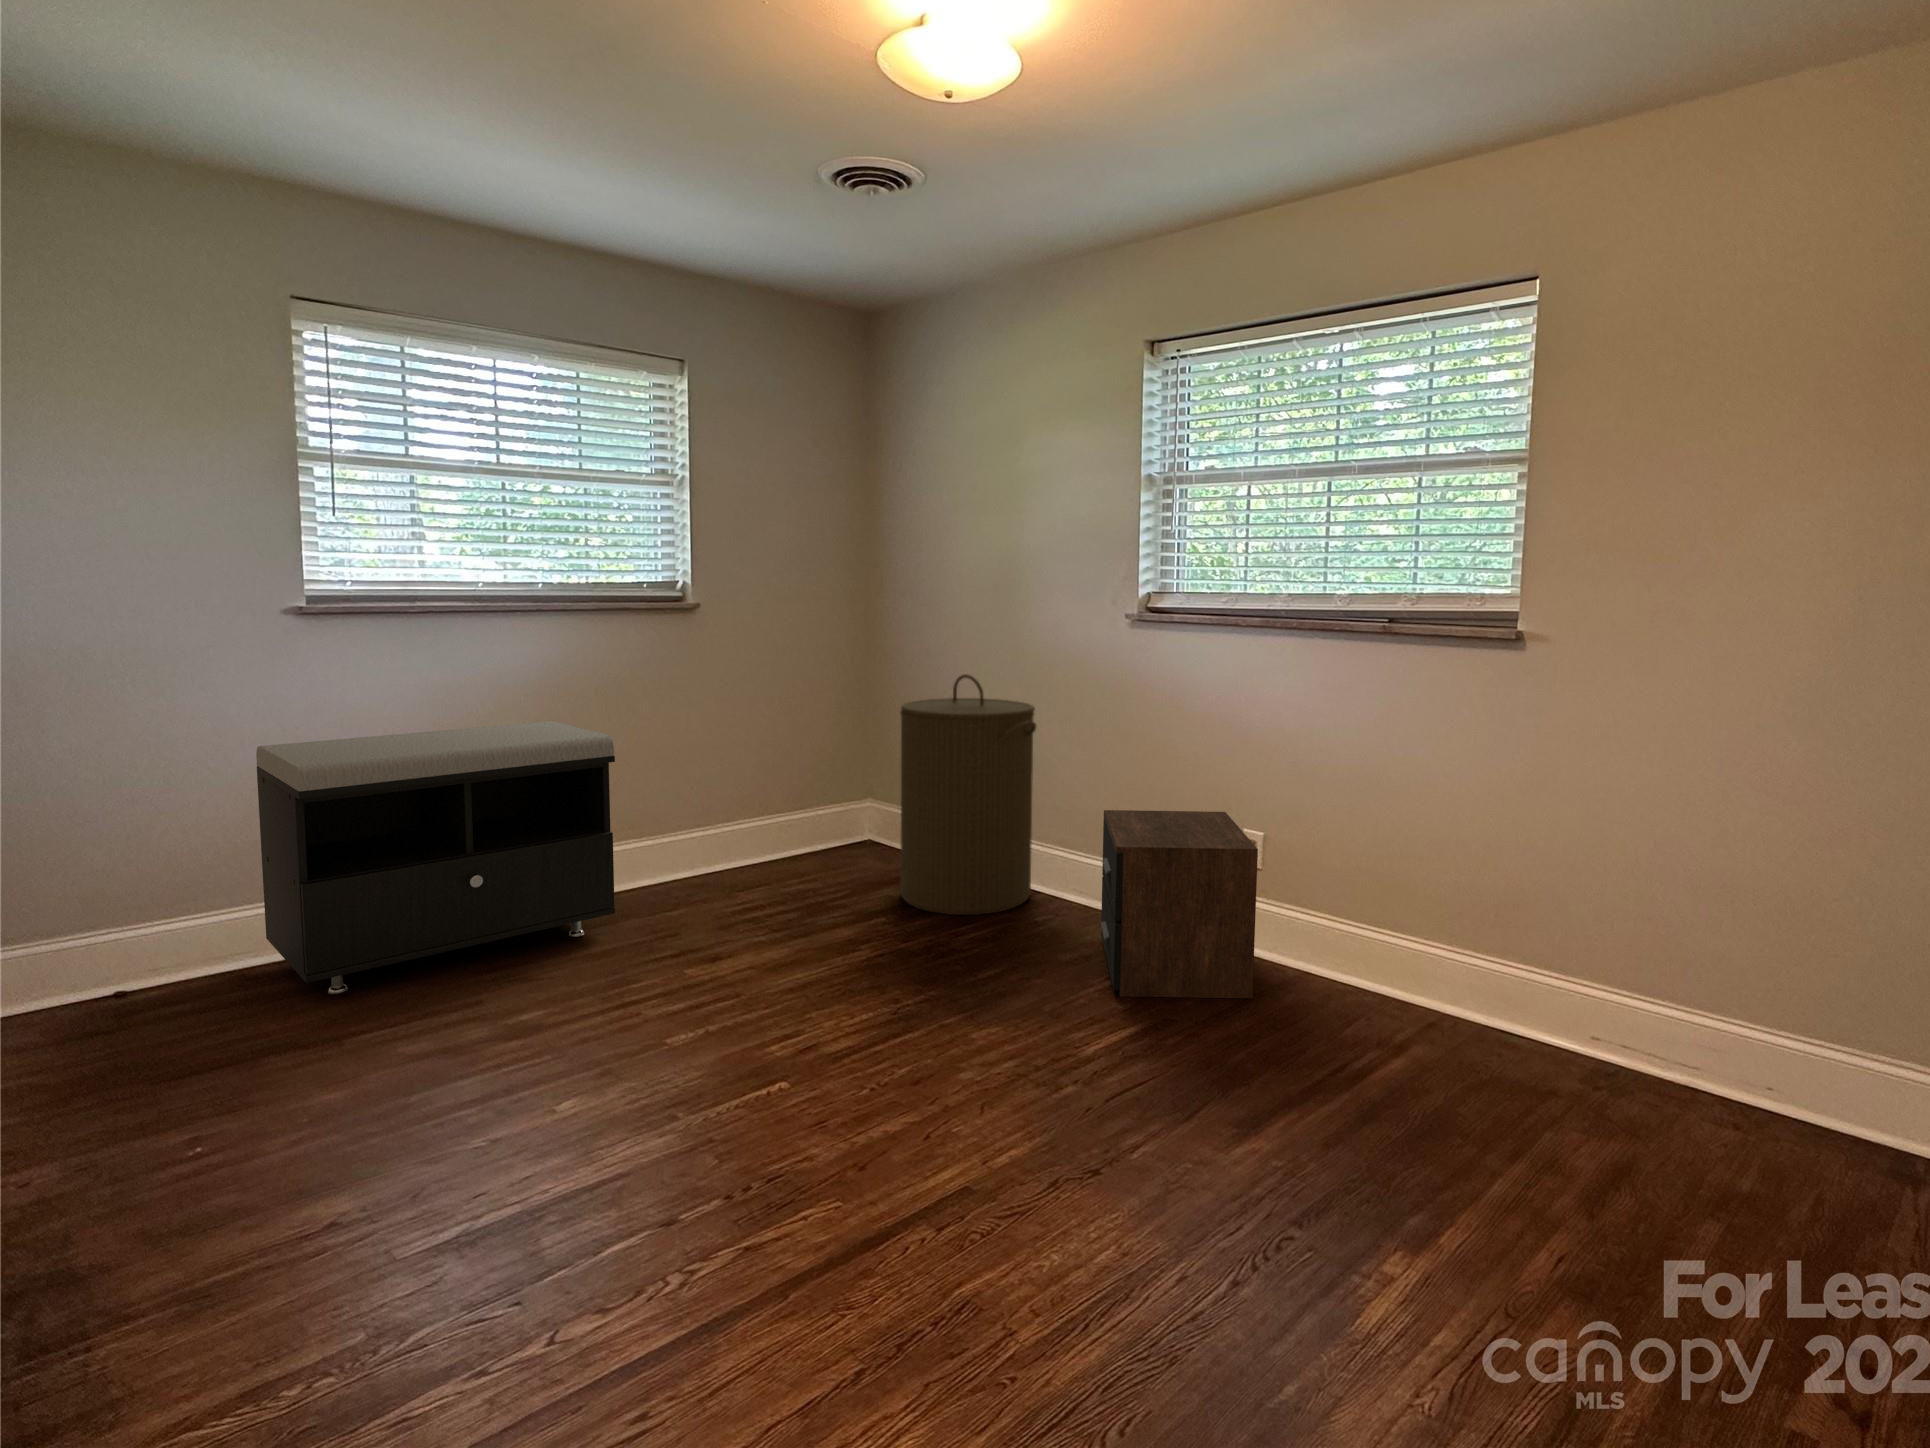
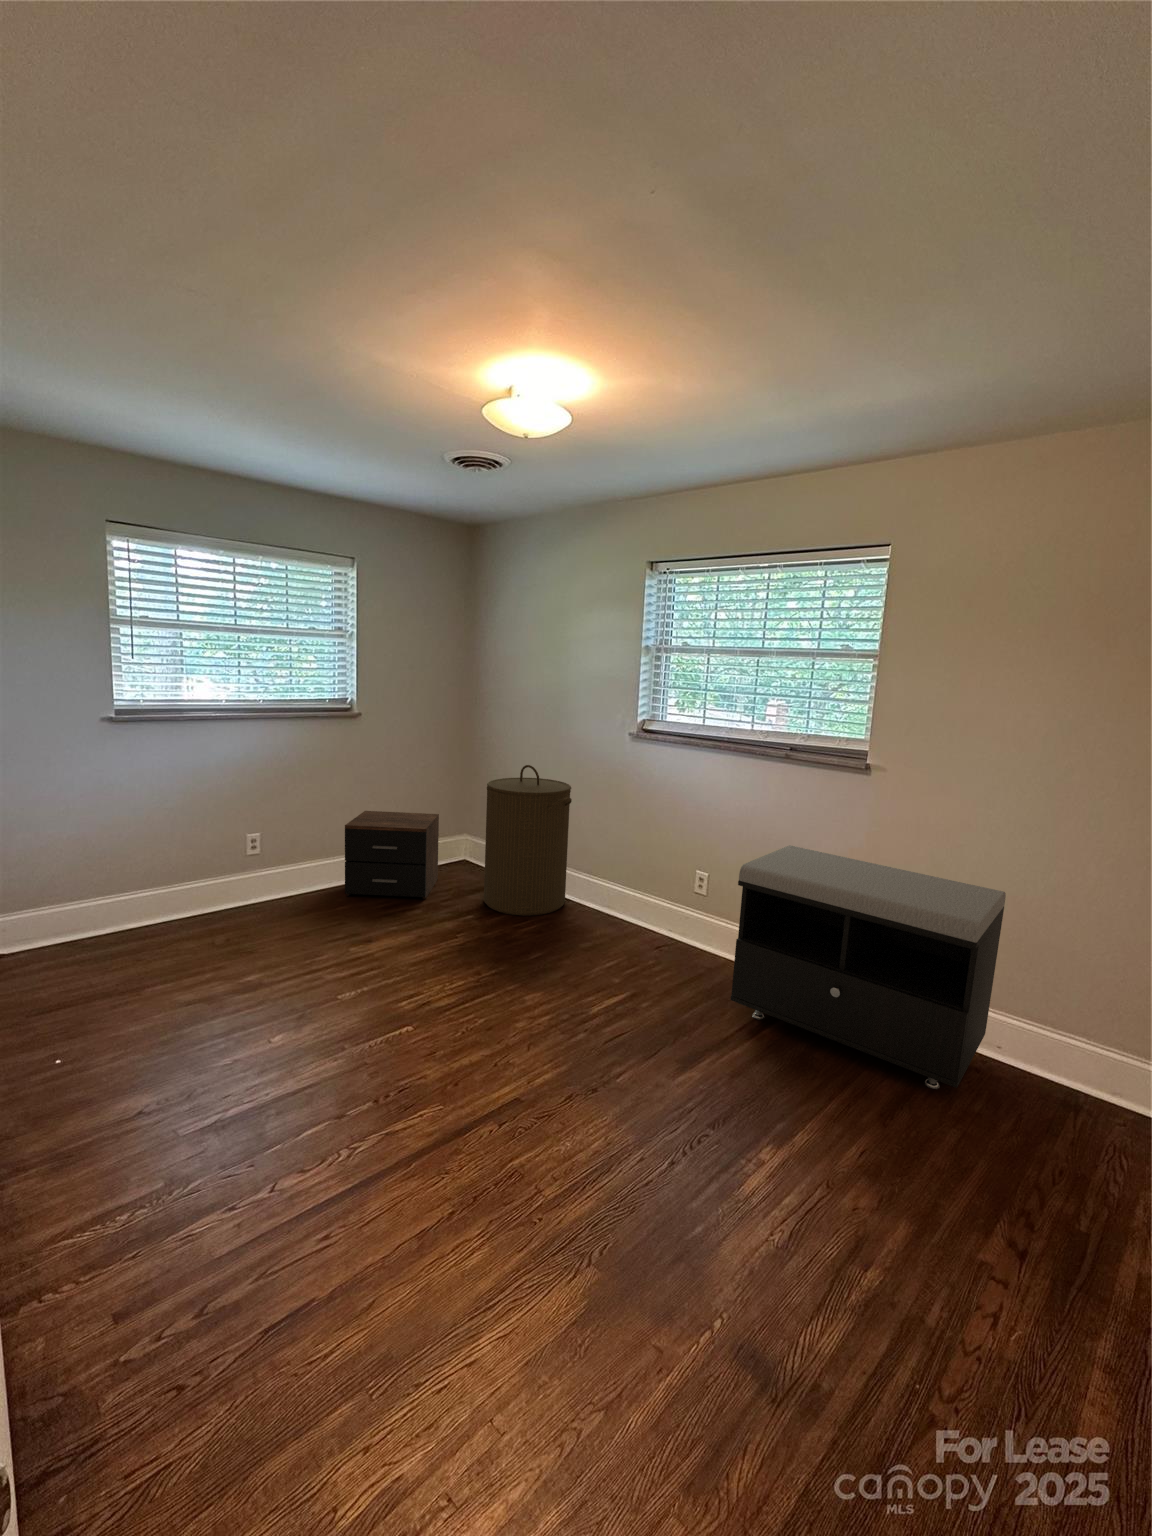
storage bench: present [256,721,615,994] -> present [730,845,1006,1089]
nightstand: present [1101,810,1258,998] -> present [345,811,439,899]

